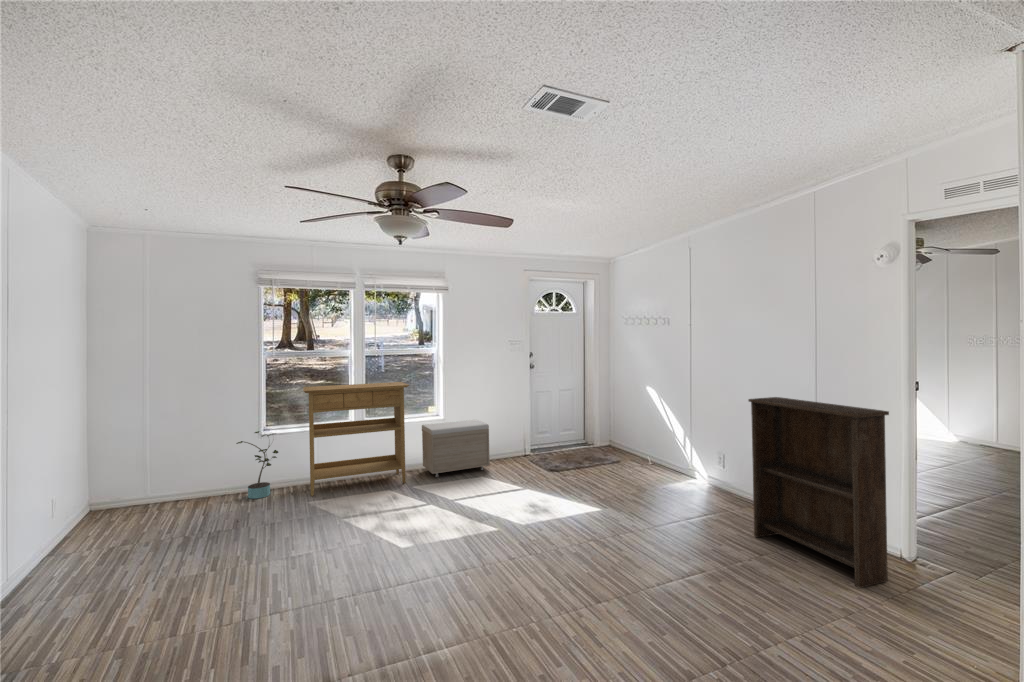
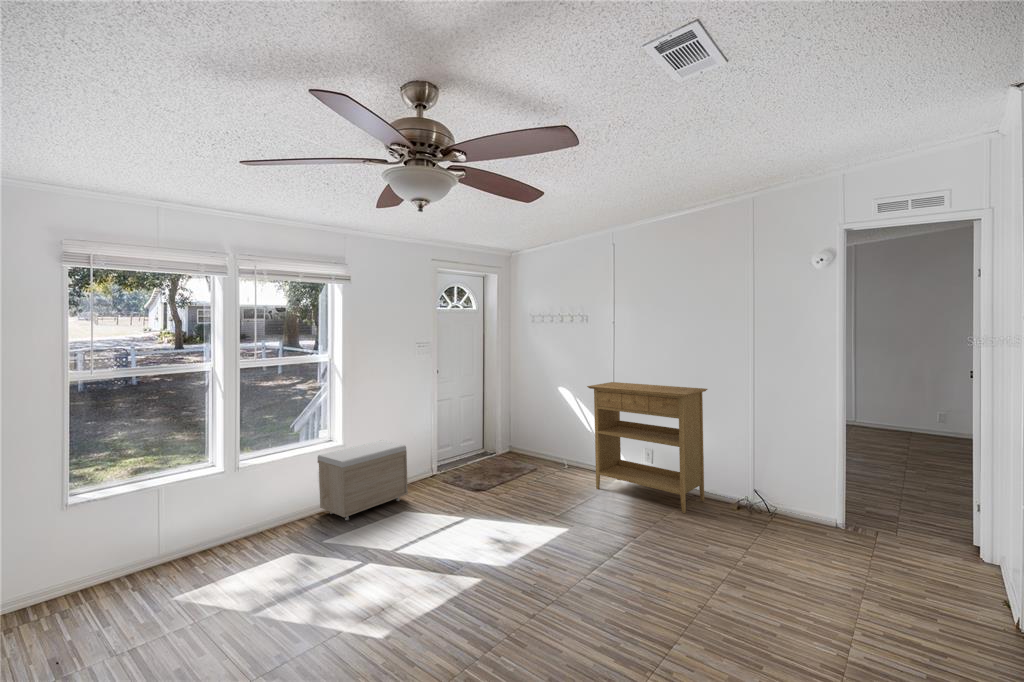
console table: present [303,382,409,496] -> present [587,382,707,513]
bookshelf: present [748,397,889,588] -> none [717,396,850,565]
potted plant: present [236,431,278,499] -> none [14,499,102,615]

